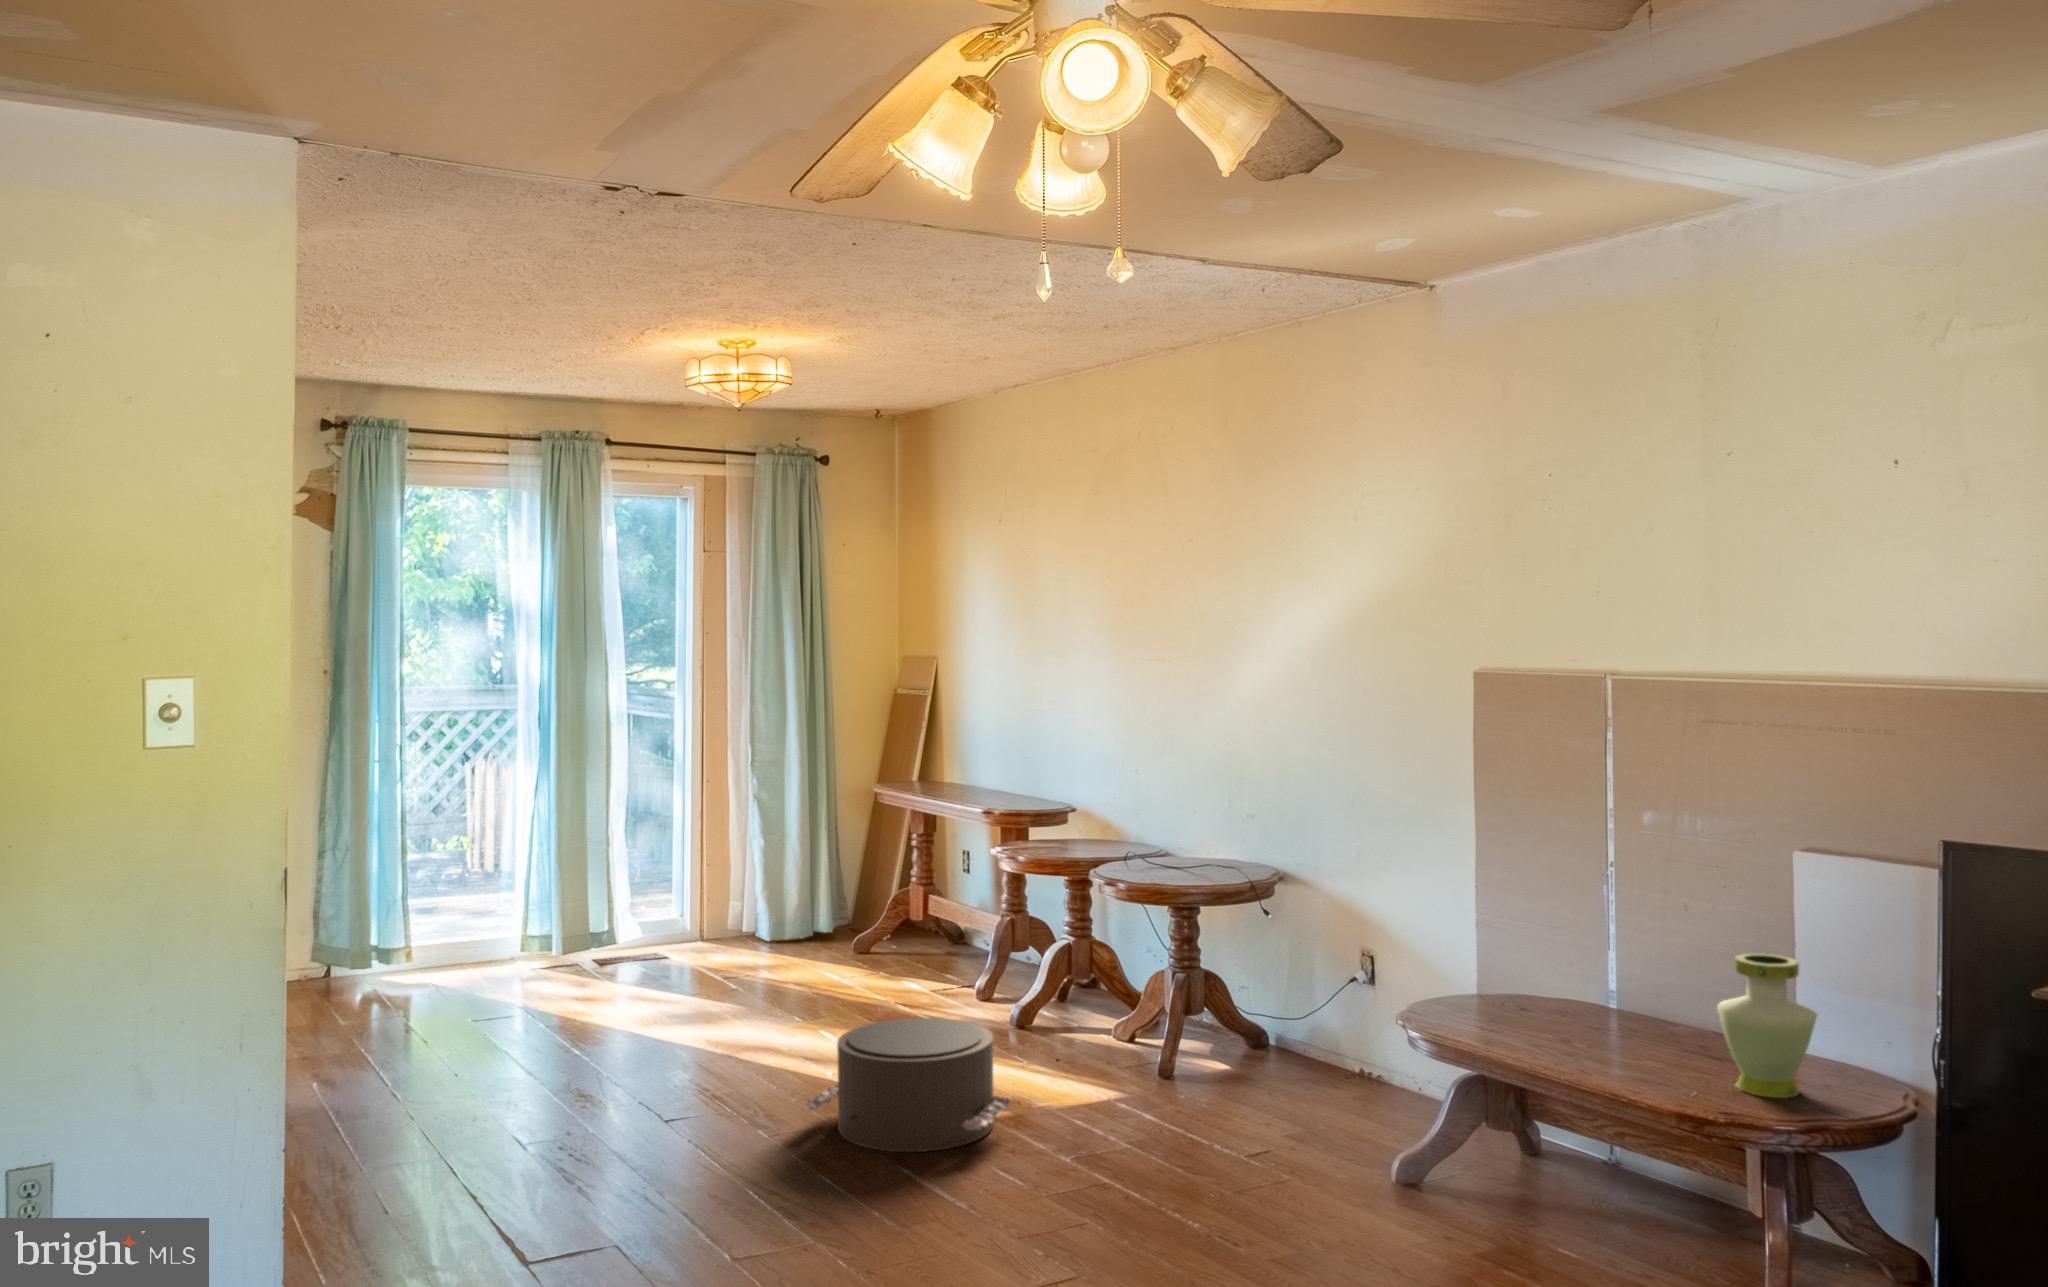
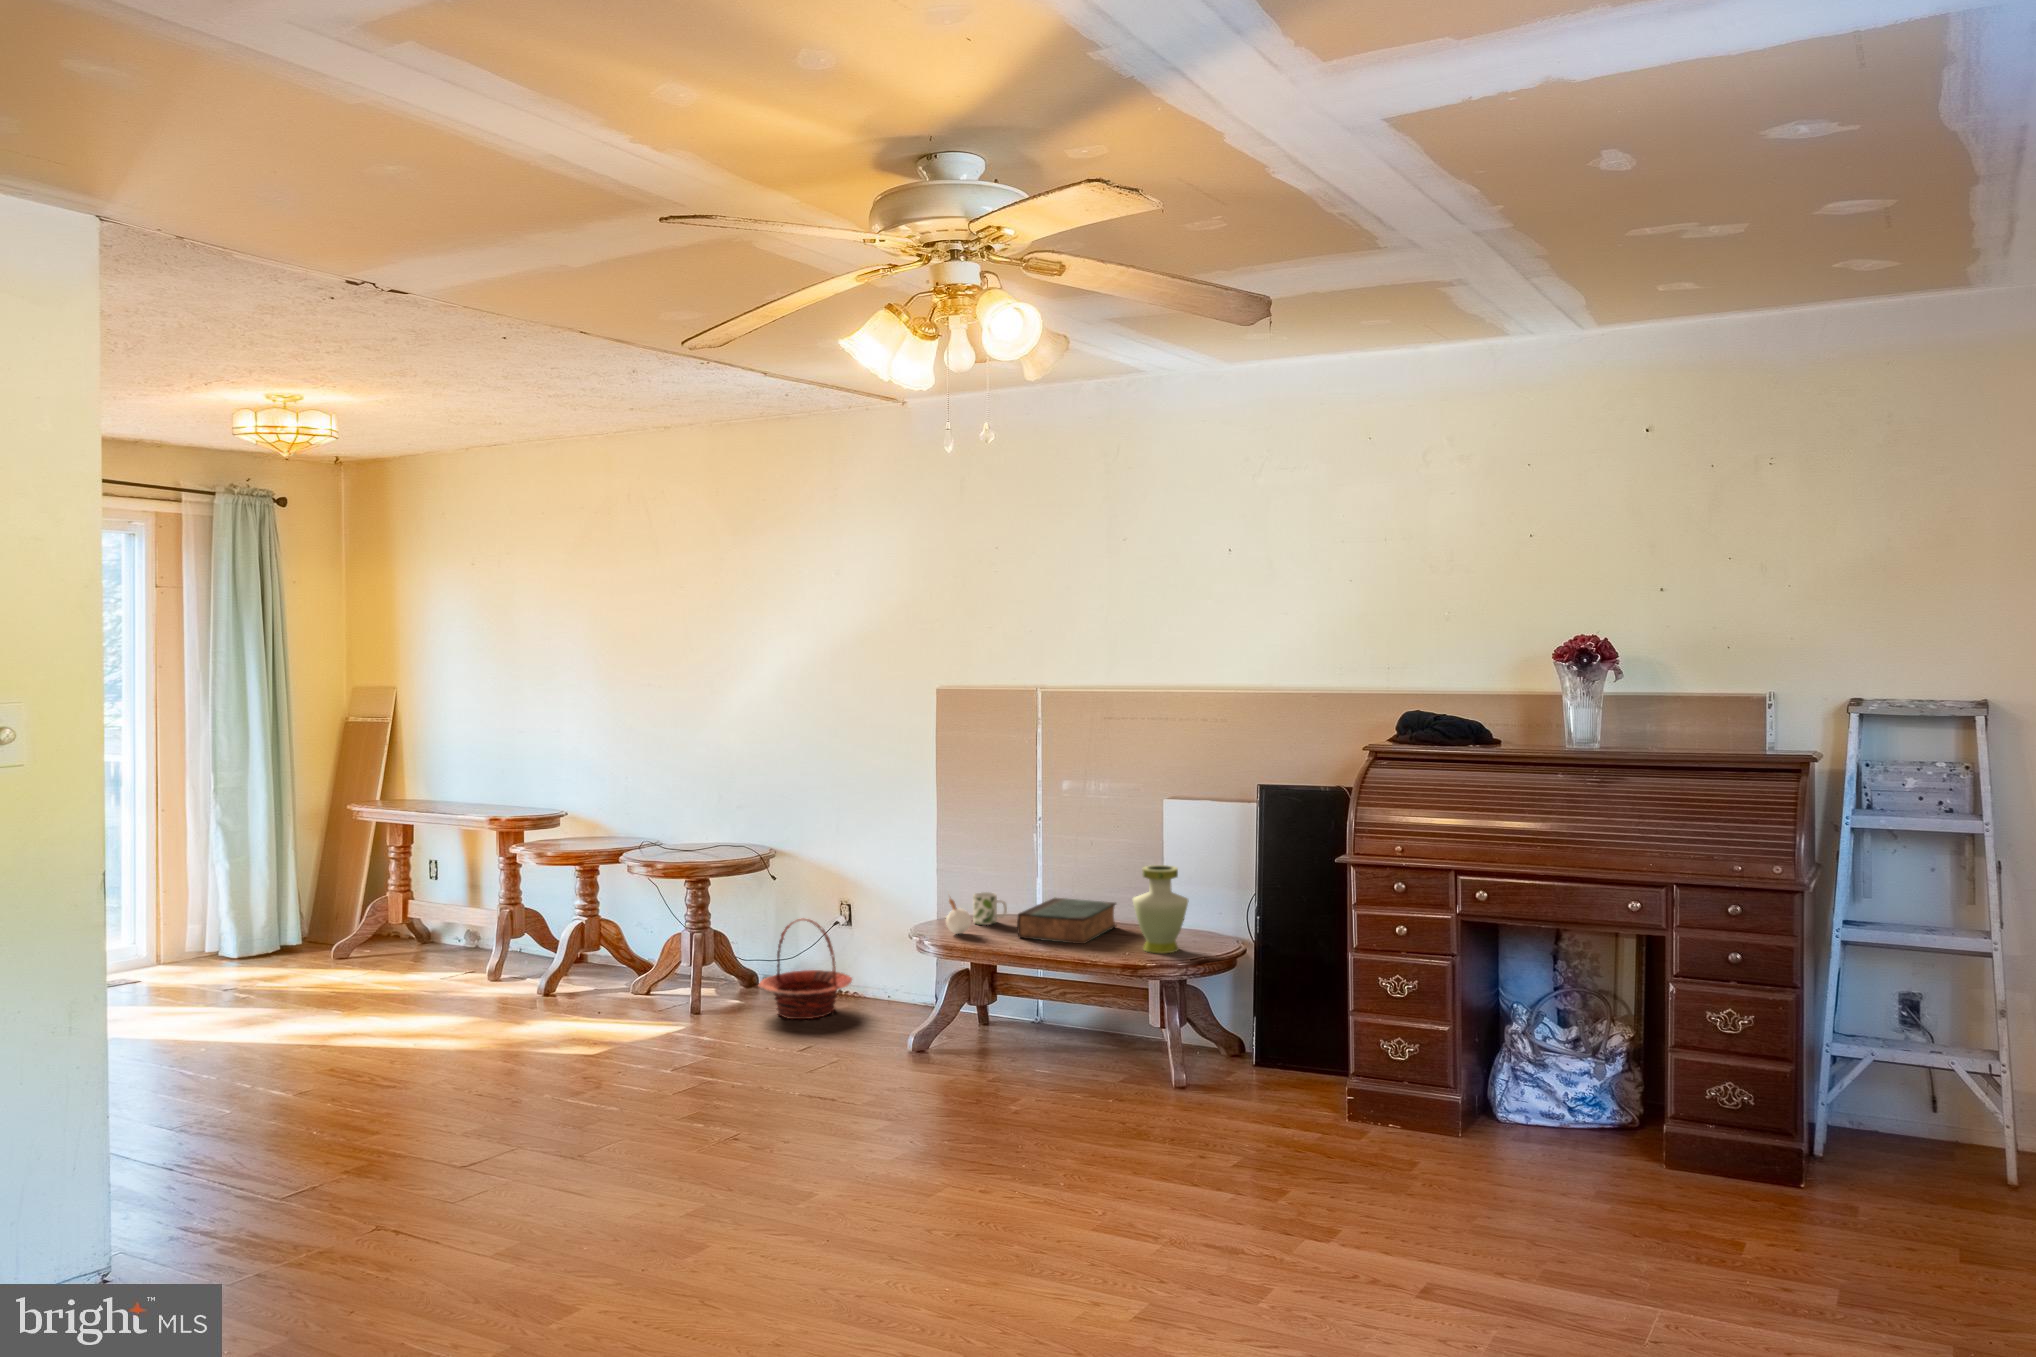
candle: none [1451,954,1487,1019] -> present [946,899,971,934]
mug: none [1504,963,1553,1011] -> present [973,892,1007,925]
basket: none [1240,968,1366,1102] -> present [759,919,852,1019]
book: none [1549,983,1722,1062] -> present [1017,898,1116,944]
pouf: present [805,1018,1012,1152] -> none [411,992,597,1106]

